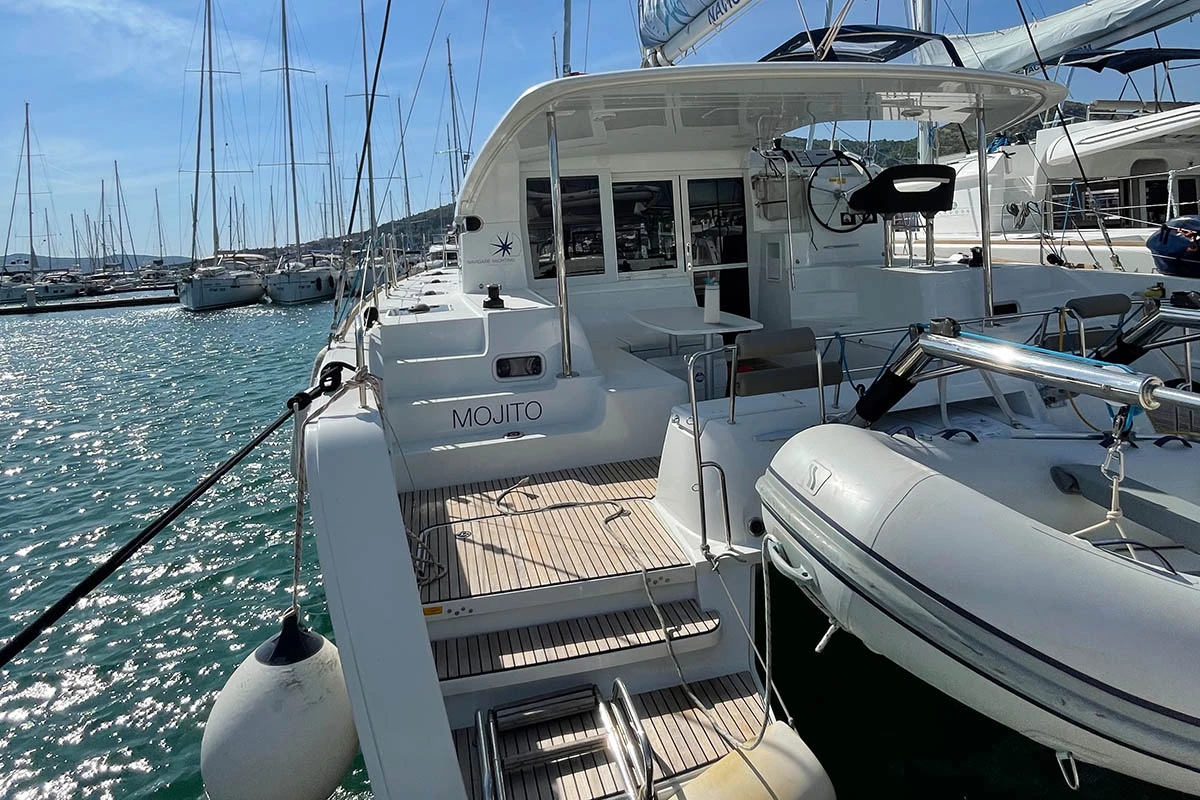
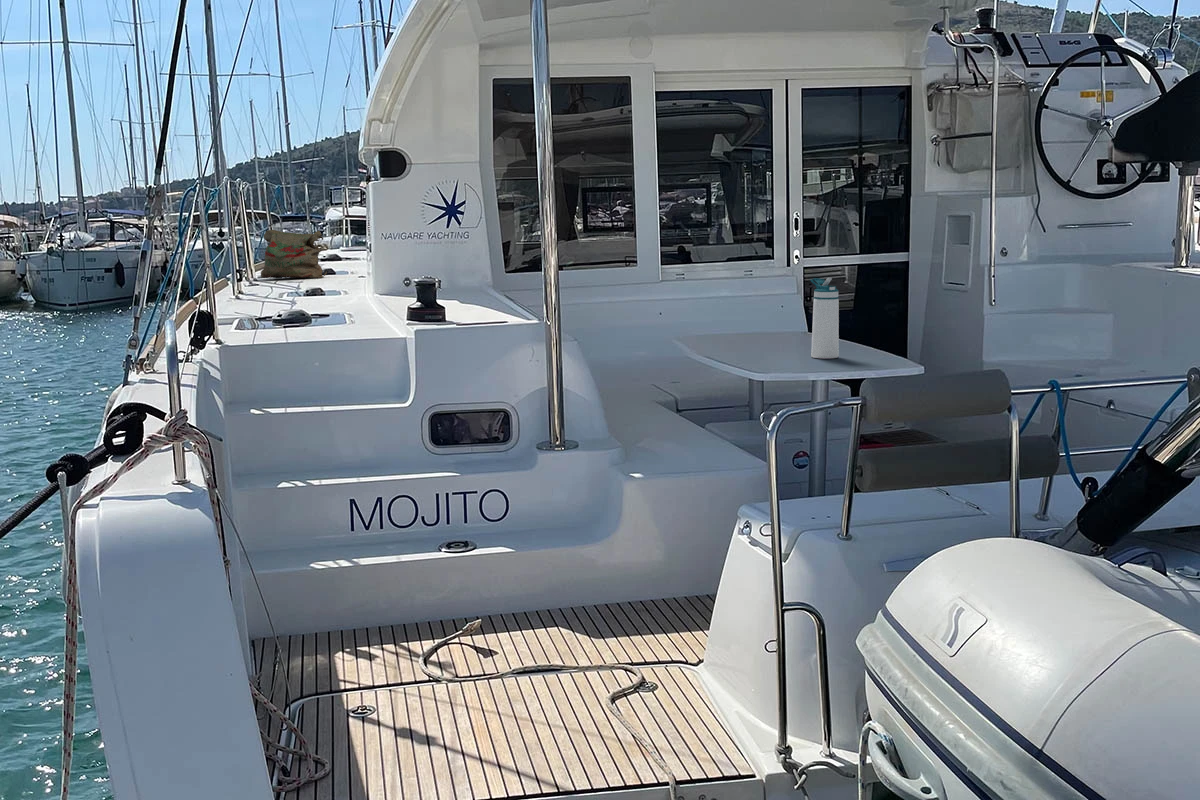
bag: none [394,259,431,286] -> present [261,230,327,278]

